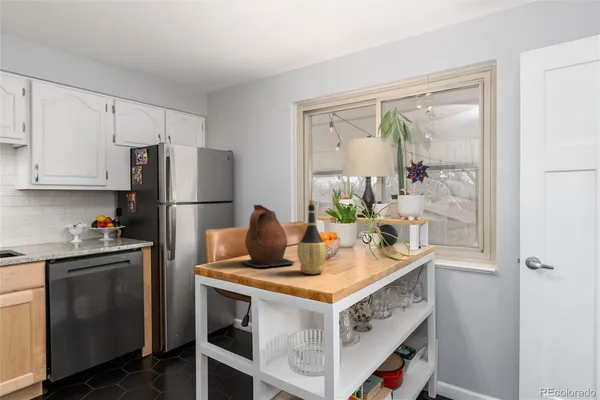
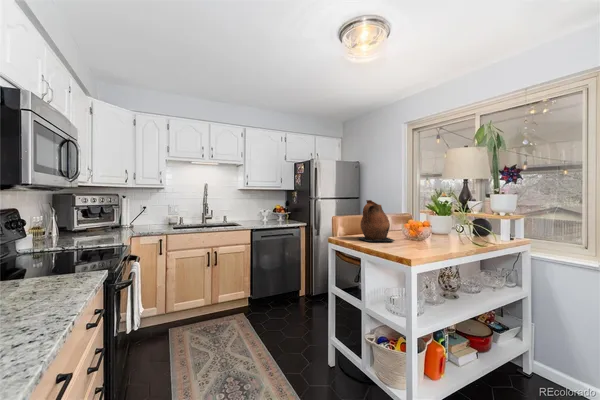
wine bottle: present [297,200,327,274] -> none [394,198,416,248]

